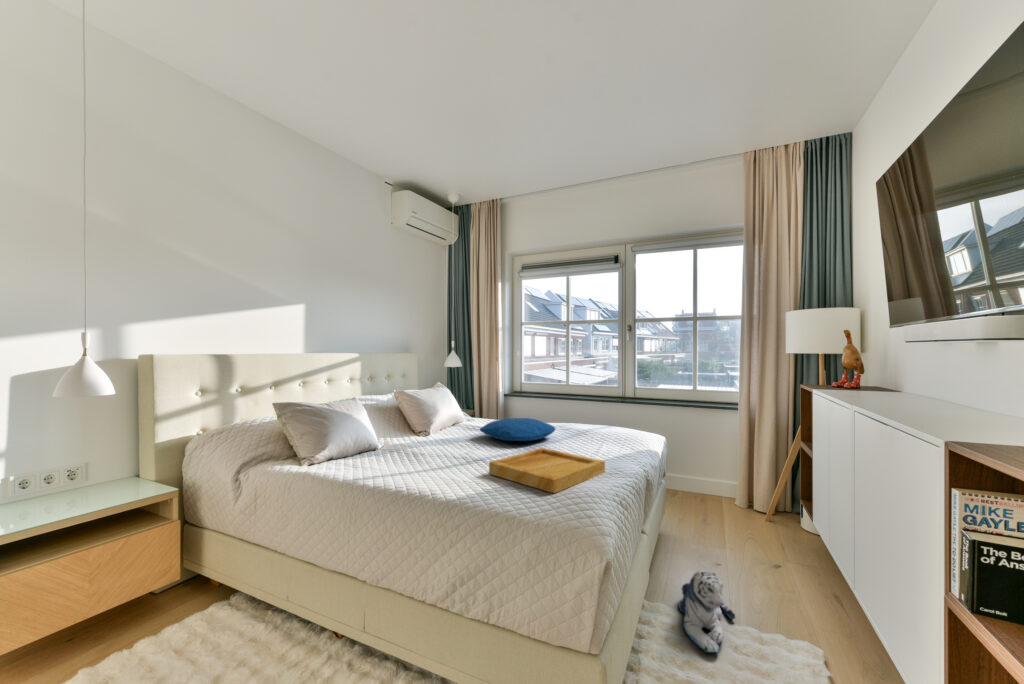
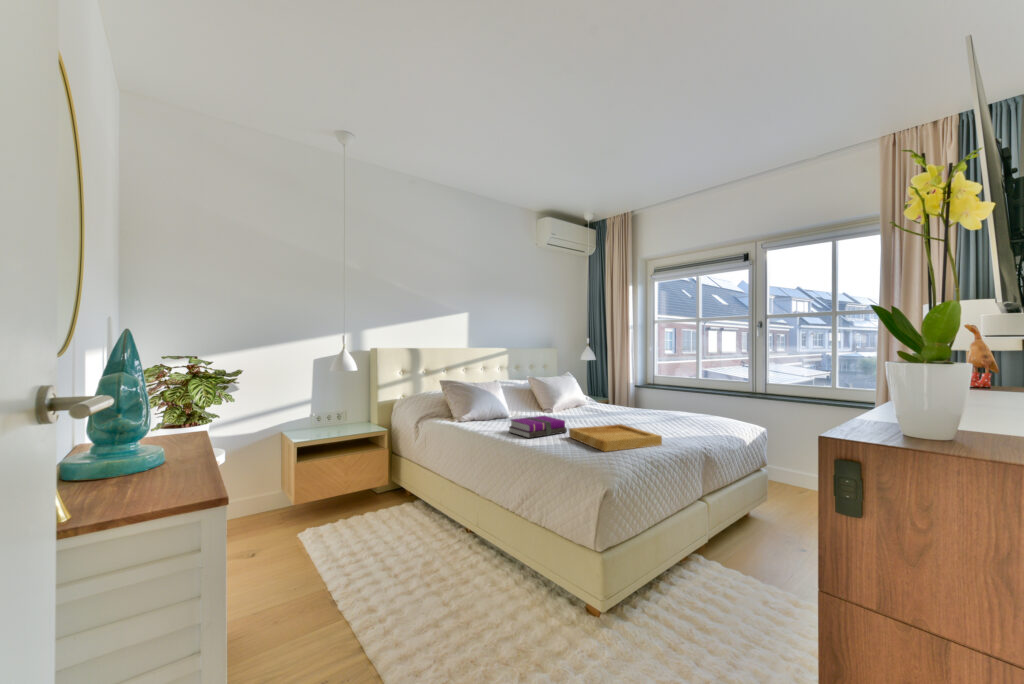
pillow: present [480,418,555,441] -> none [585,403,649,421]
notebook: none [399,445,479,483] -> present [509,416,567,438]
plush toy: present [678,571,735,653] -> none [726,539,785,605]

